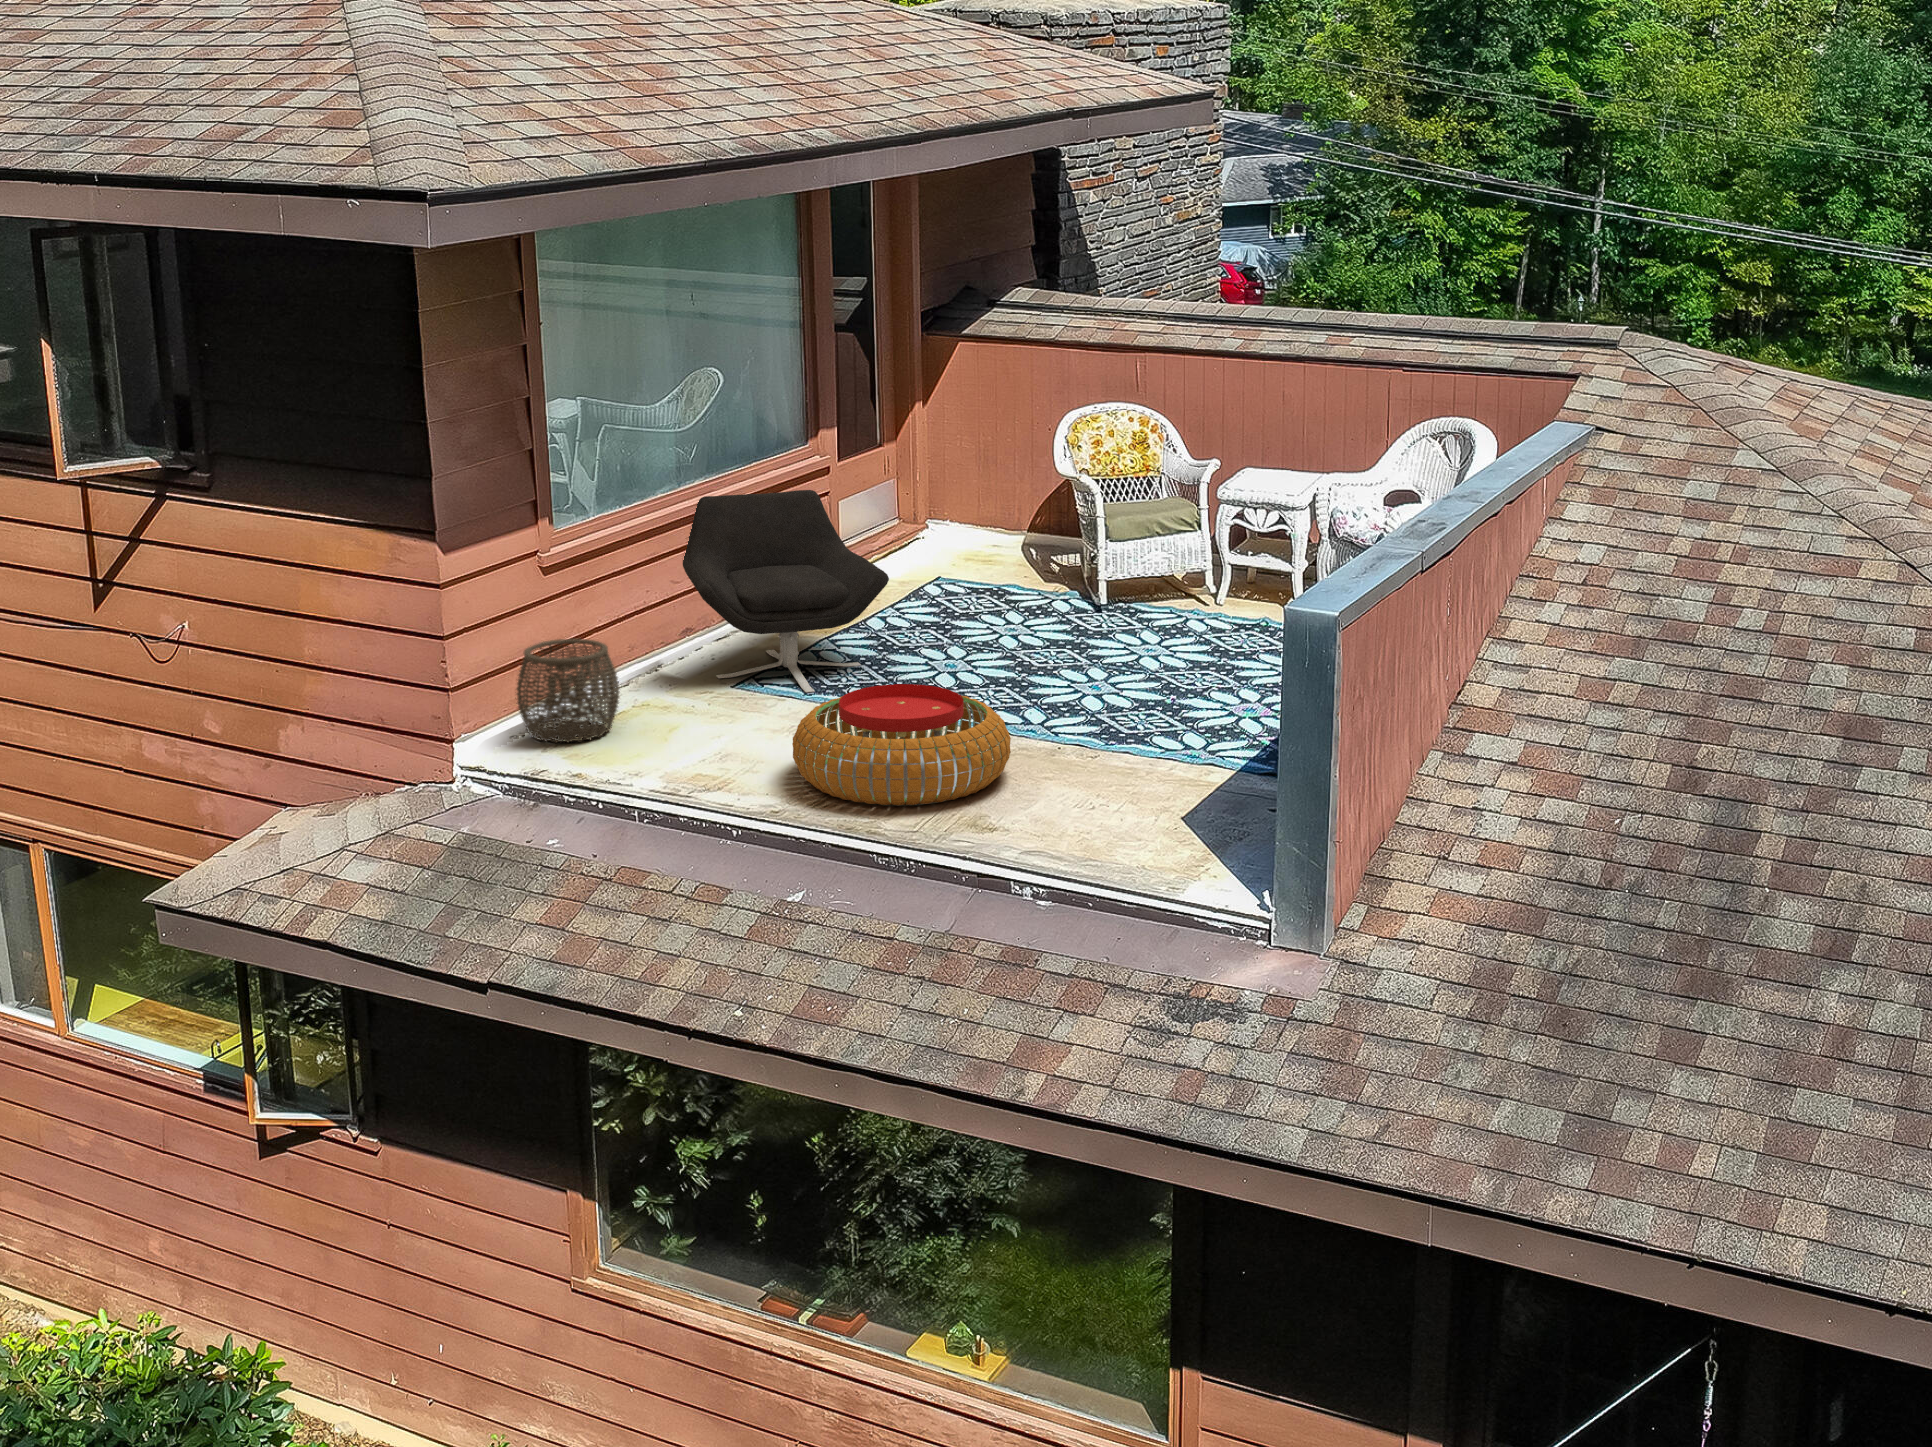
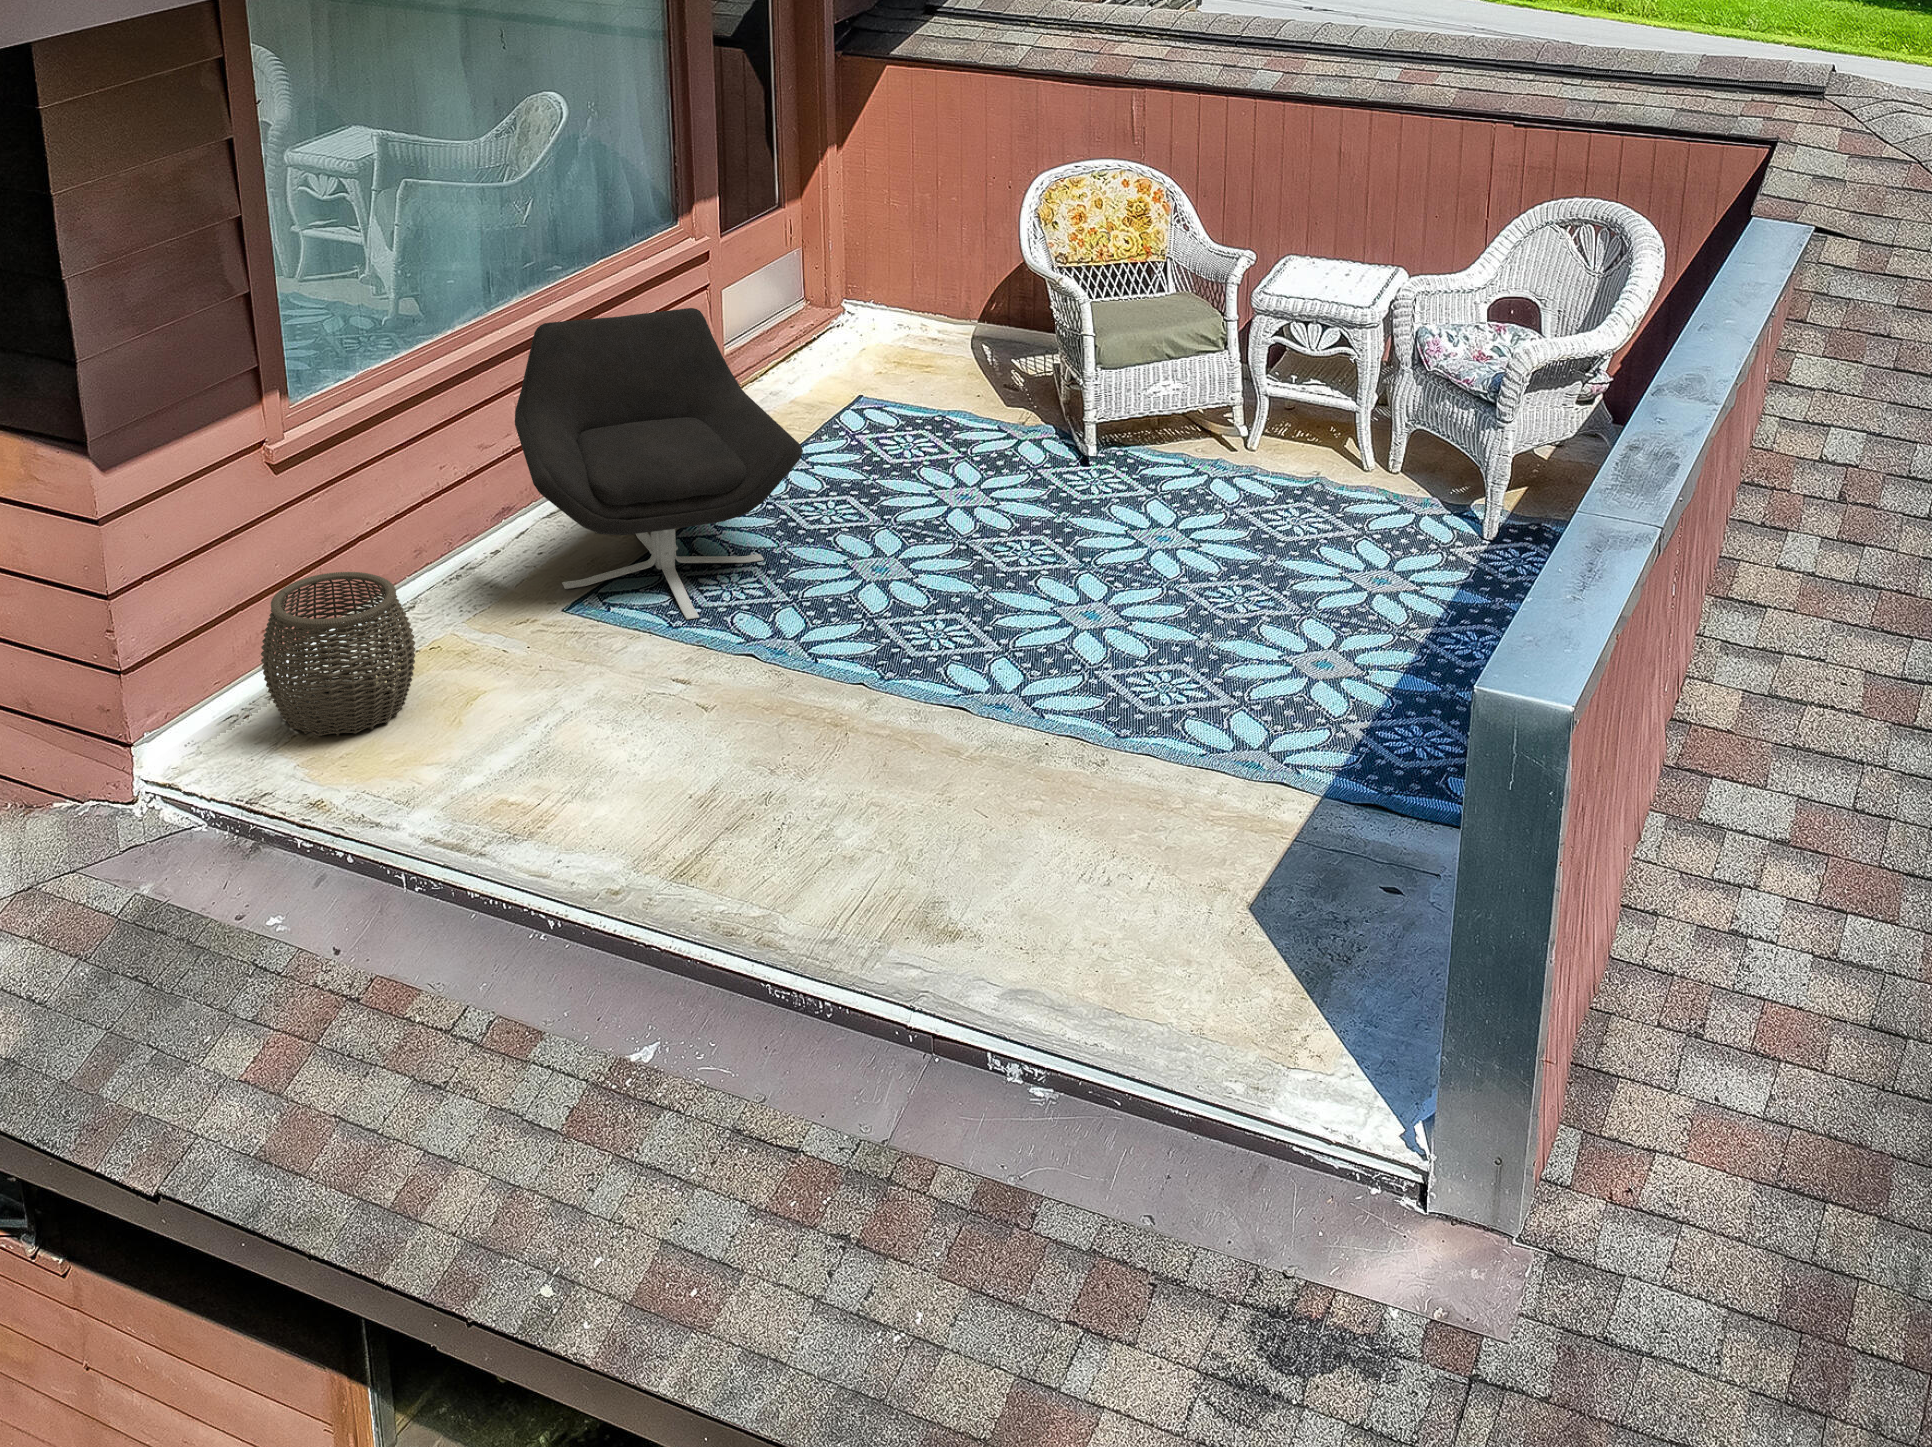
pouf: present [792,684,1011,805] -> none [663,667,990,890]

